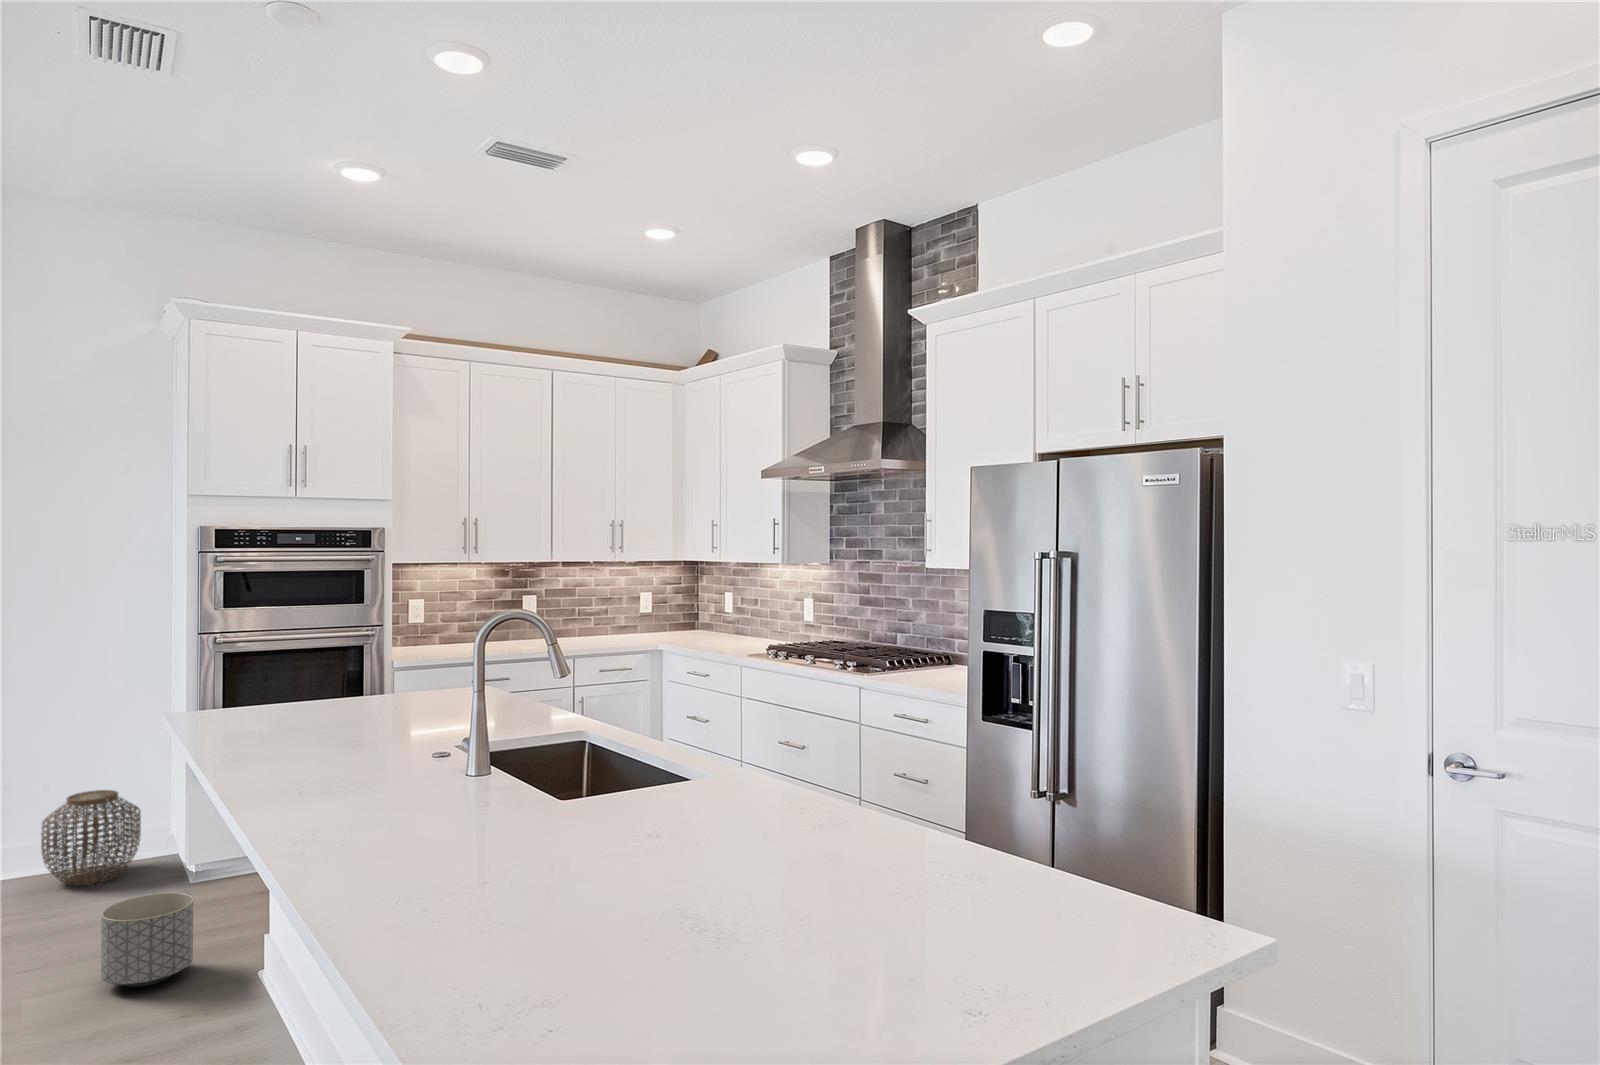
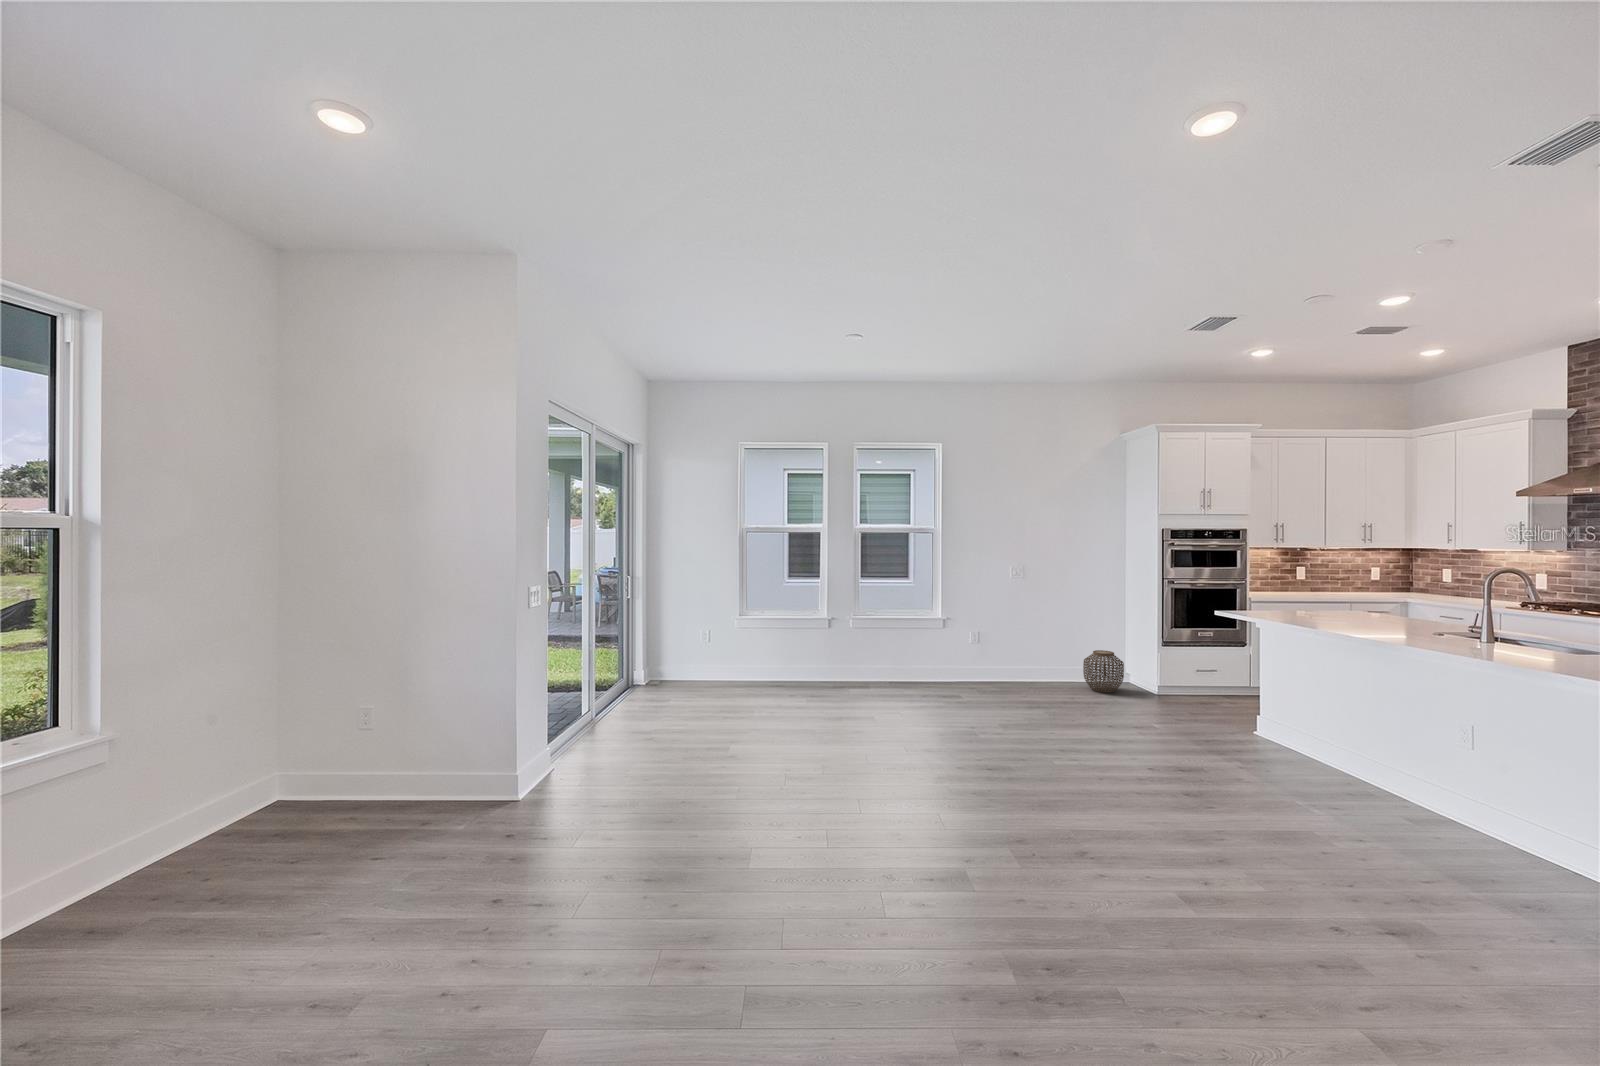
planter: present [101,893,194,987] -> none [1179,694,1219,733]

